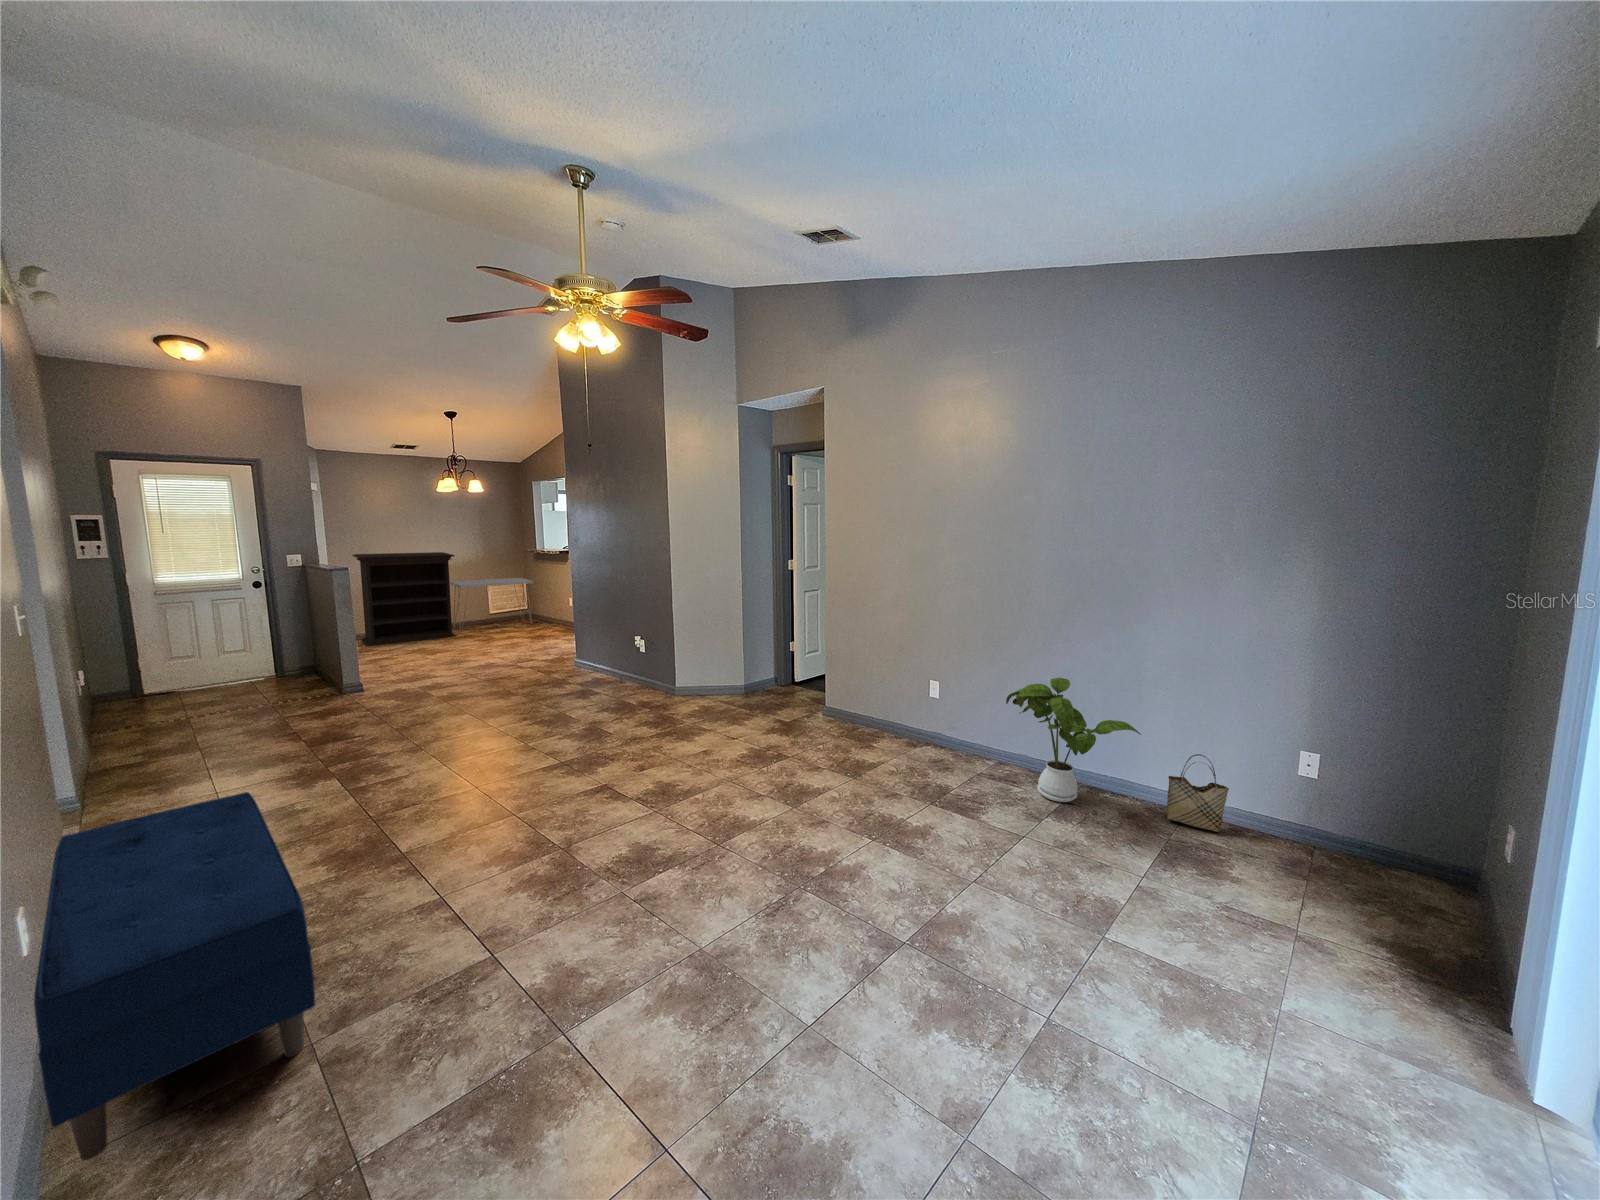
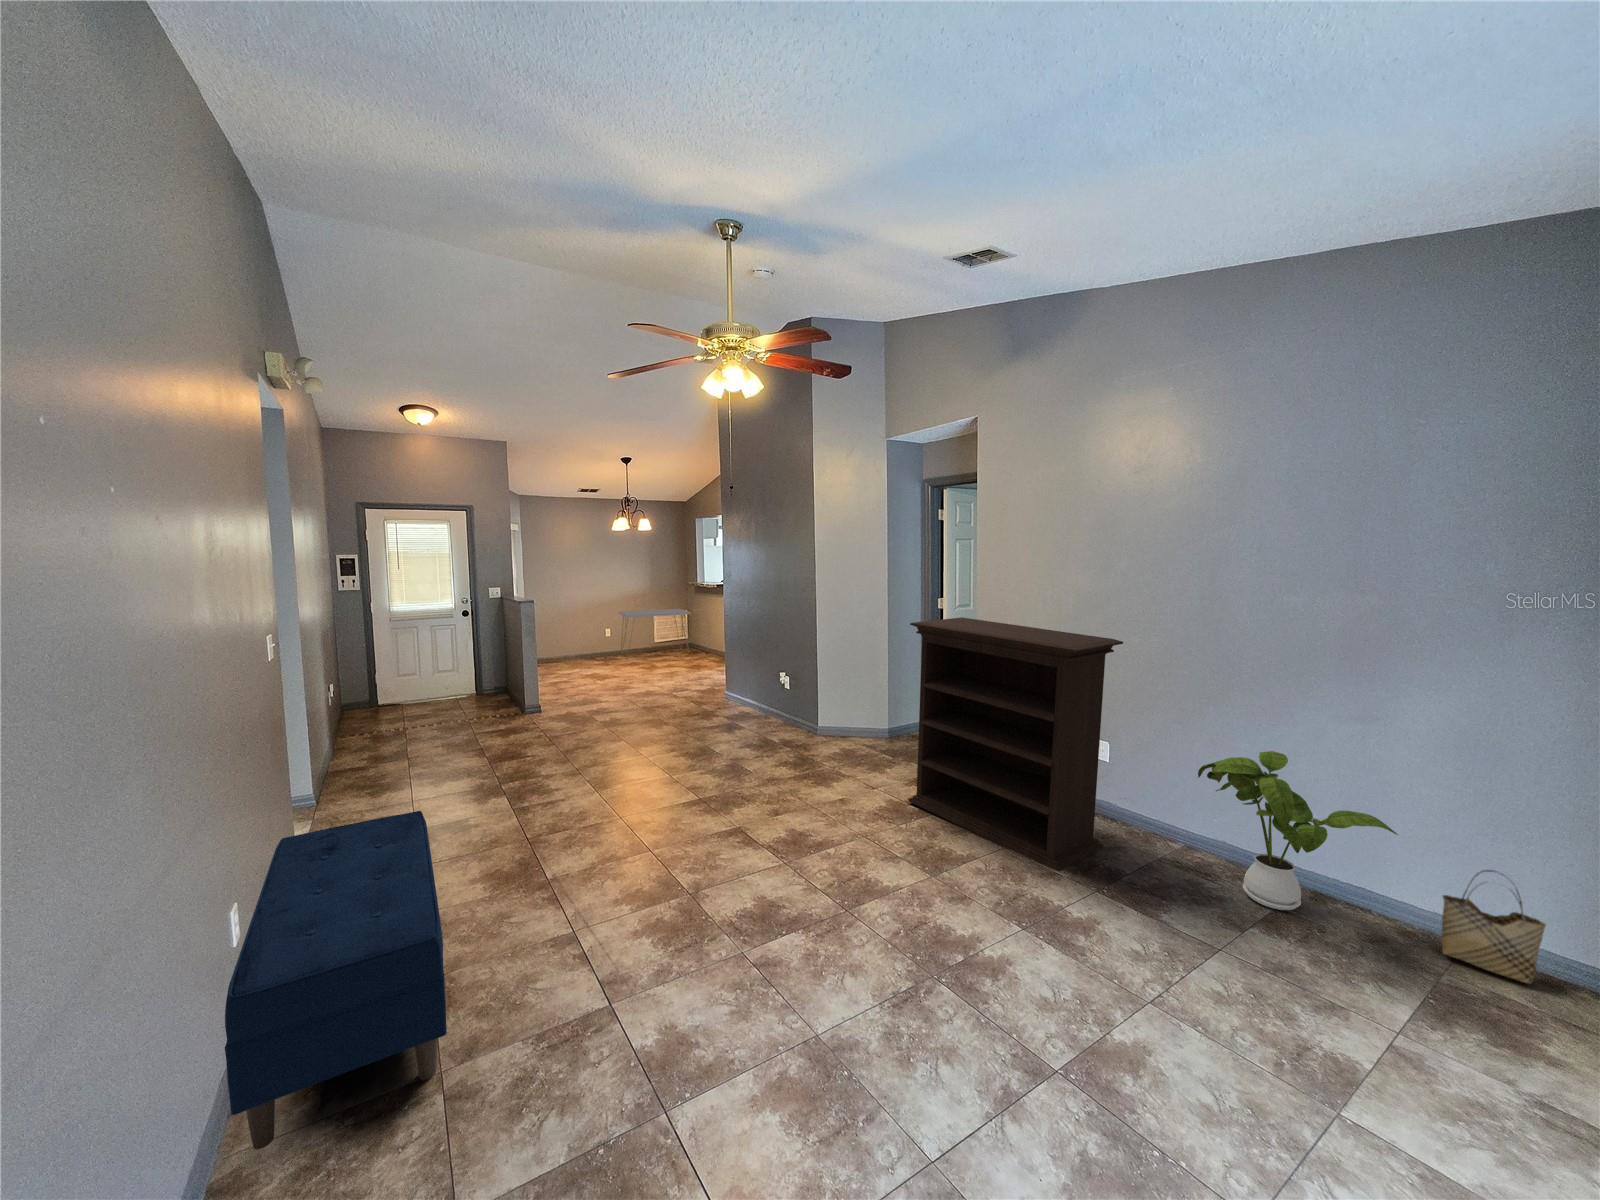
bookshelf: present [352,552,456,646] -> present [909,617,1123,871]

